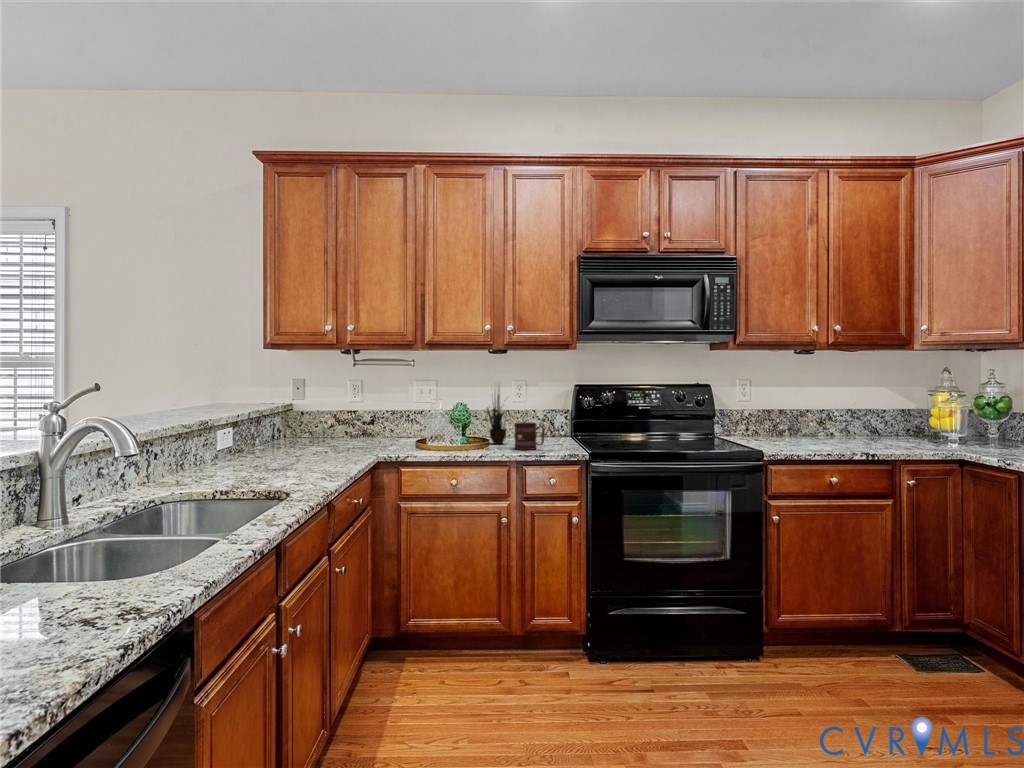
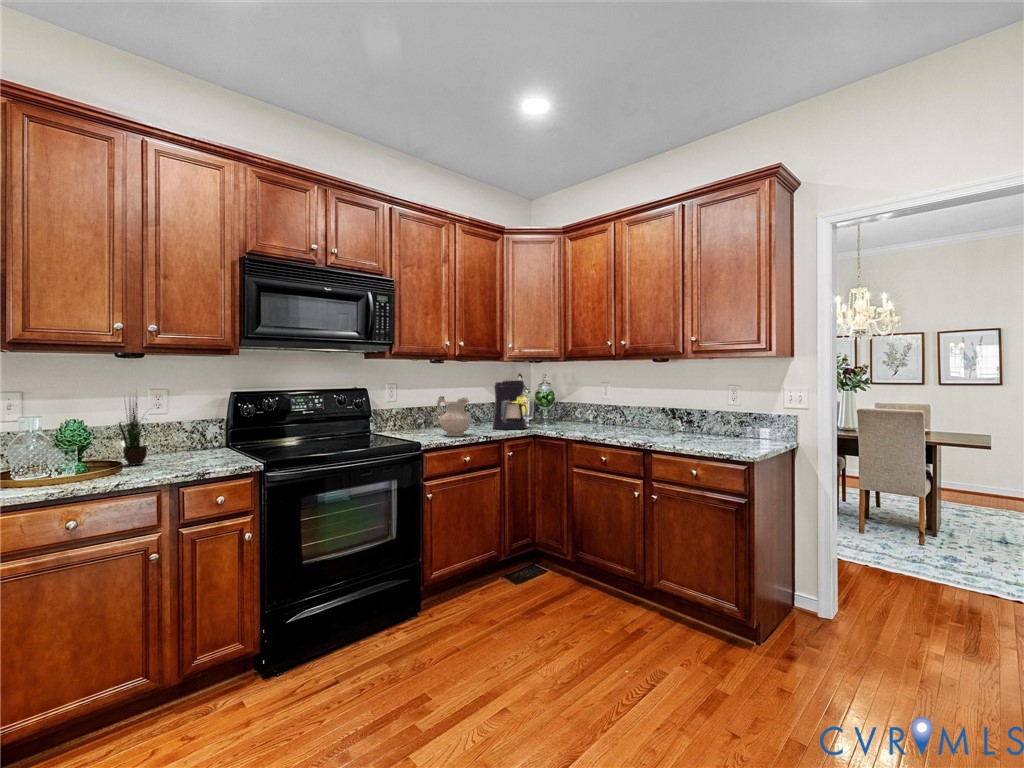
coffee maker: none [886,375,947,443] -> present [493,380,528,429]
ceramic pitcher: none [797,394,843,445] -> present [437,396,471,436]
mug: present [514,423,545,450] -> none [165,437,208,470]

